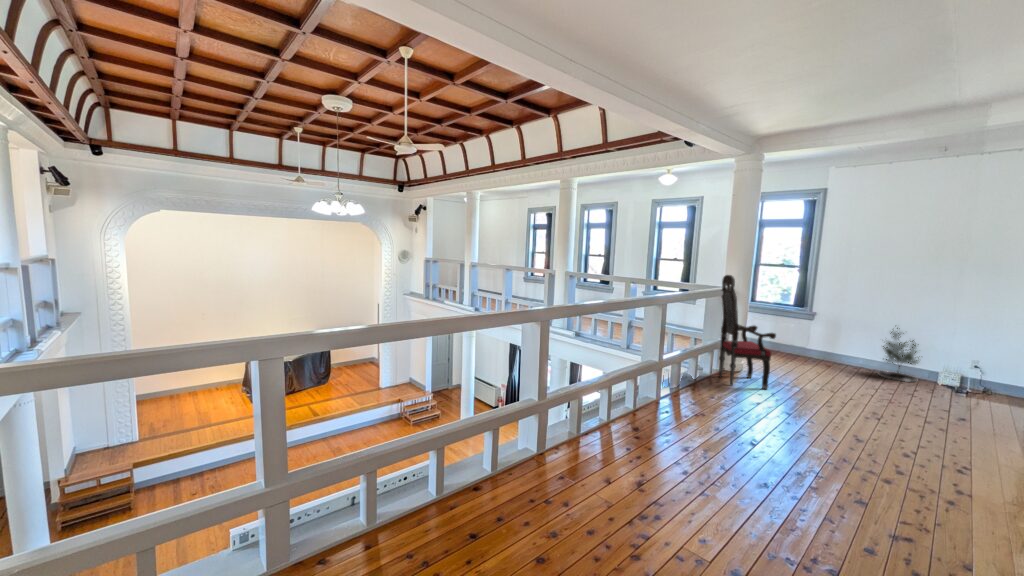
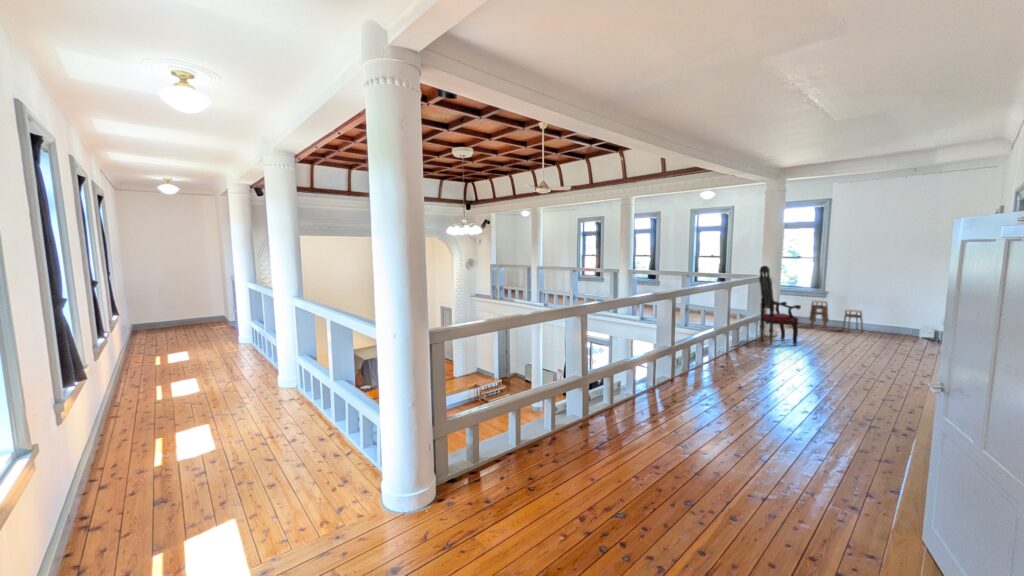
stool: none [788,322,859,369] -> present [809,301,863,332]
potted tree: present [878,328,920,382] -> none [877,297,909,338]

